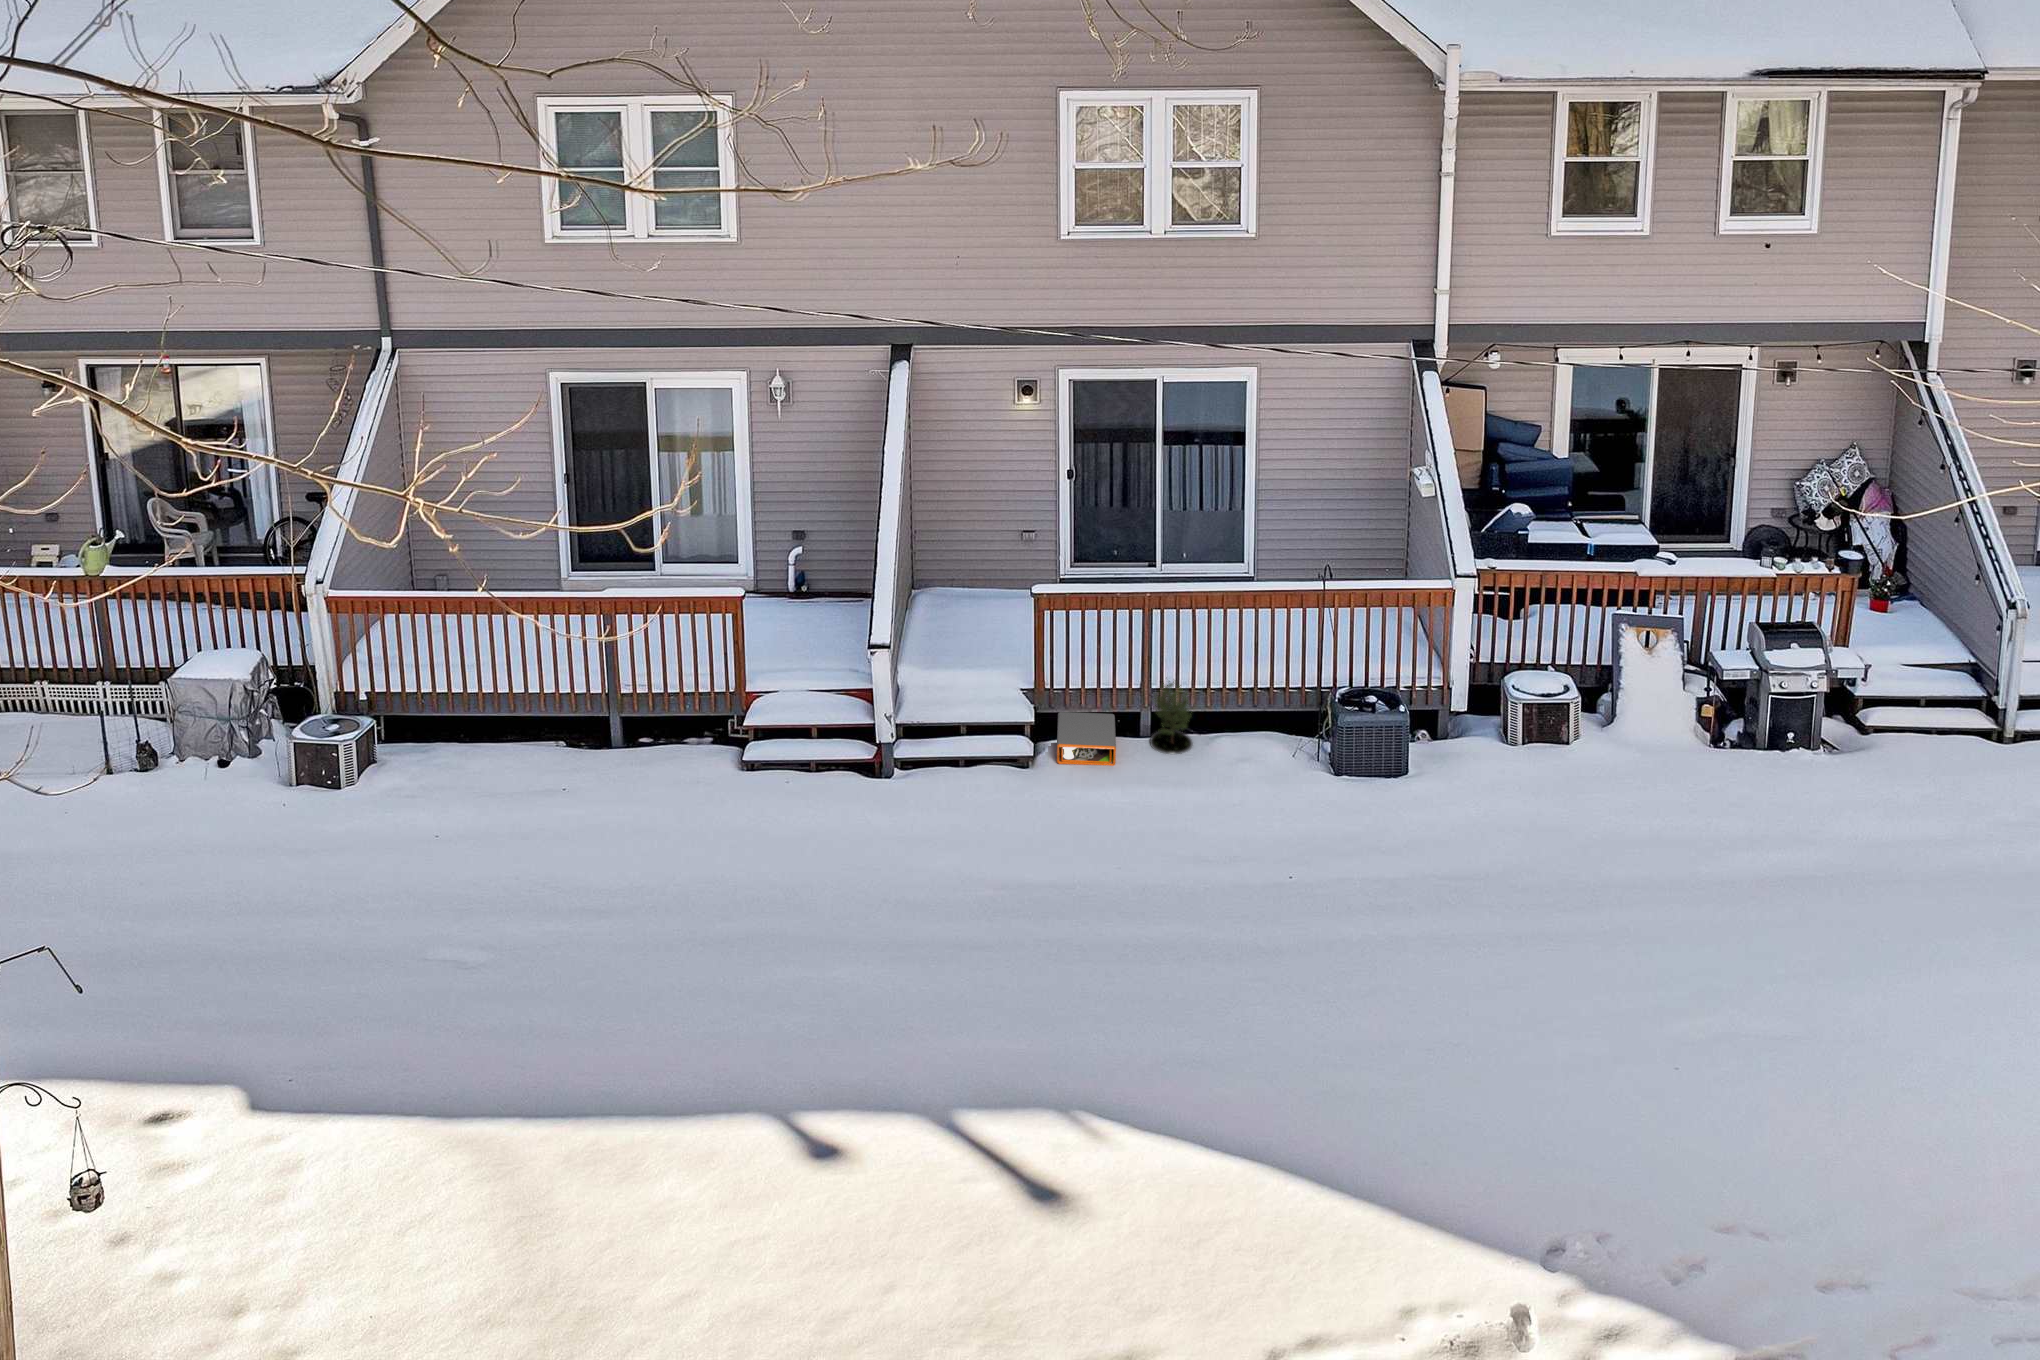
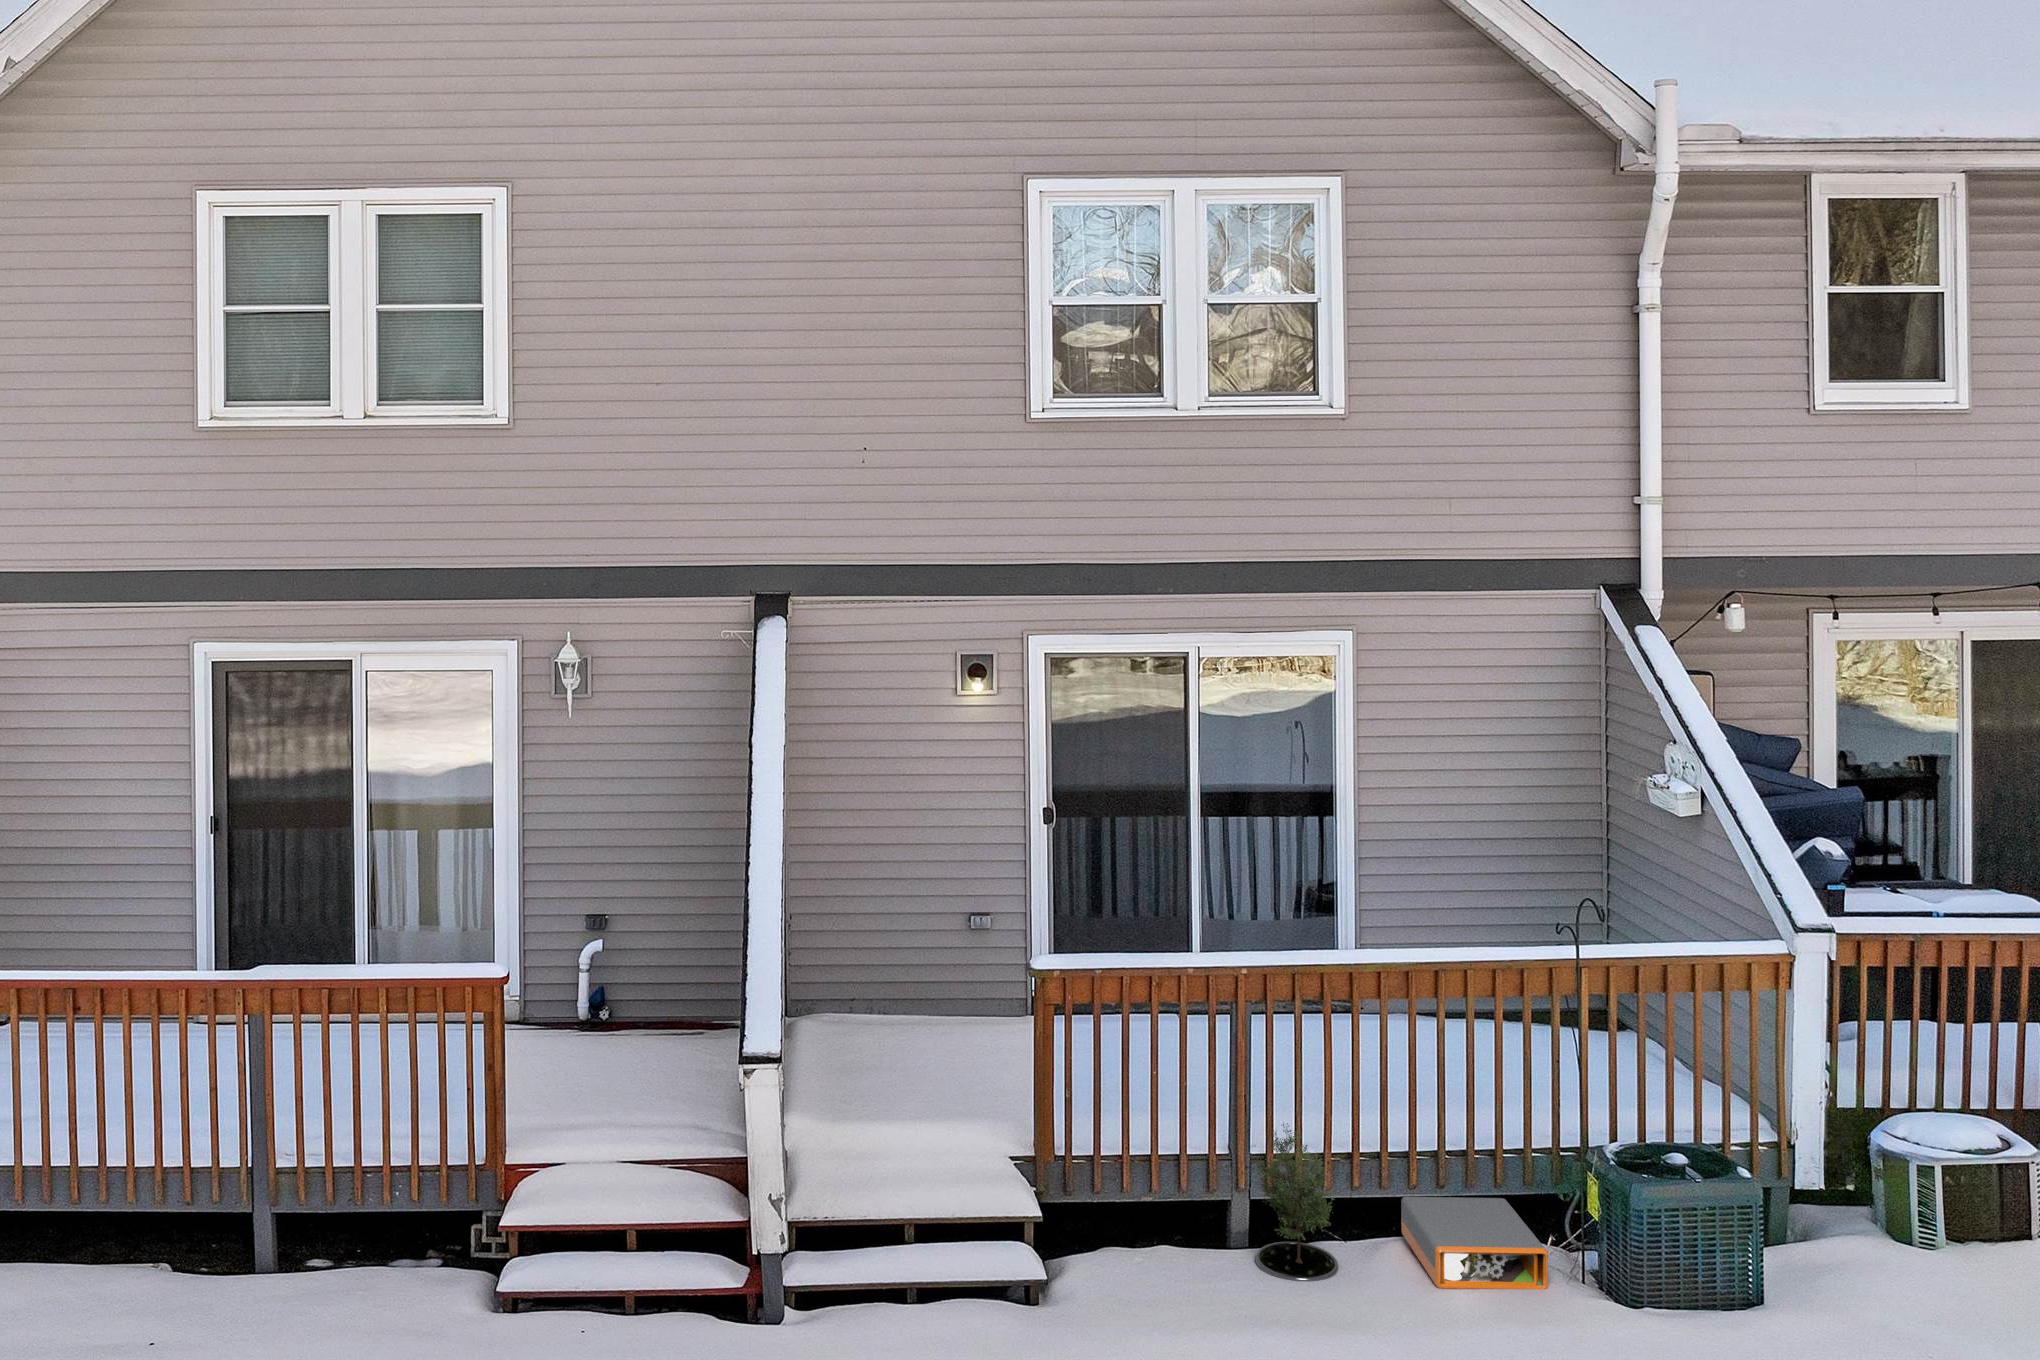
storage box: present [1057,712,1116,766] -> present [1401,1197,1548,1289]

